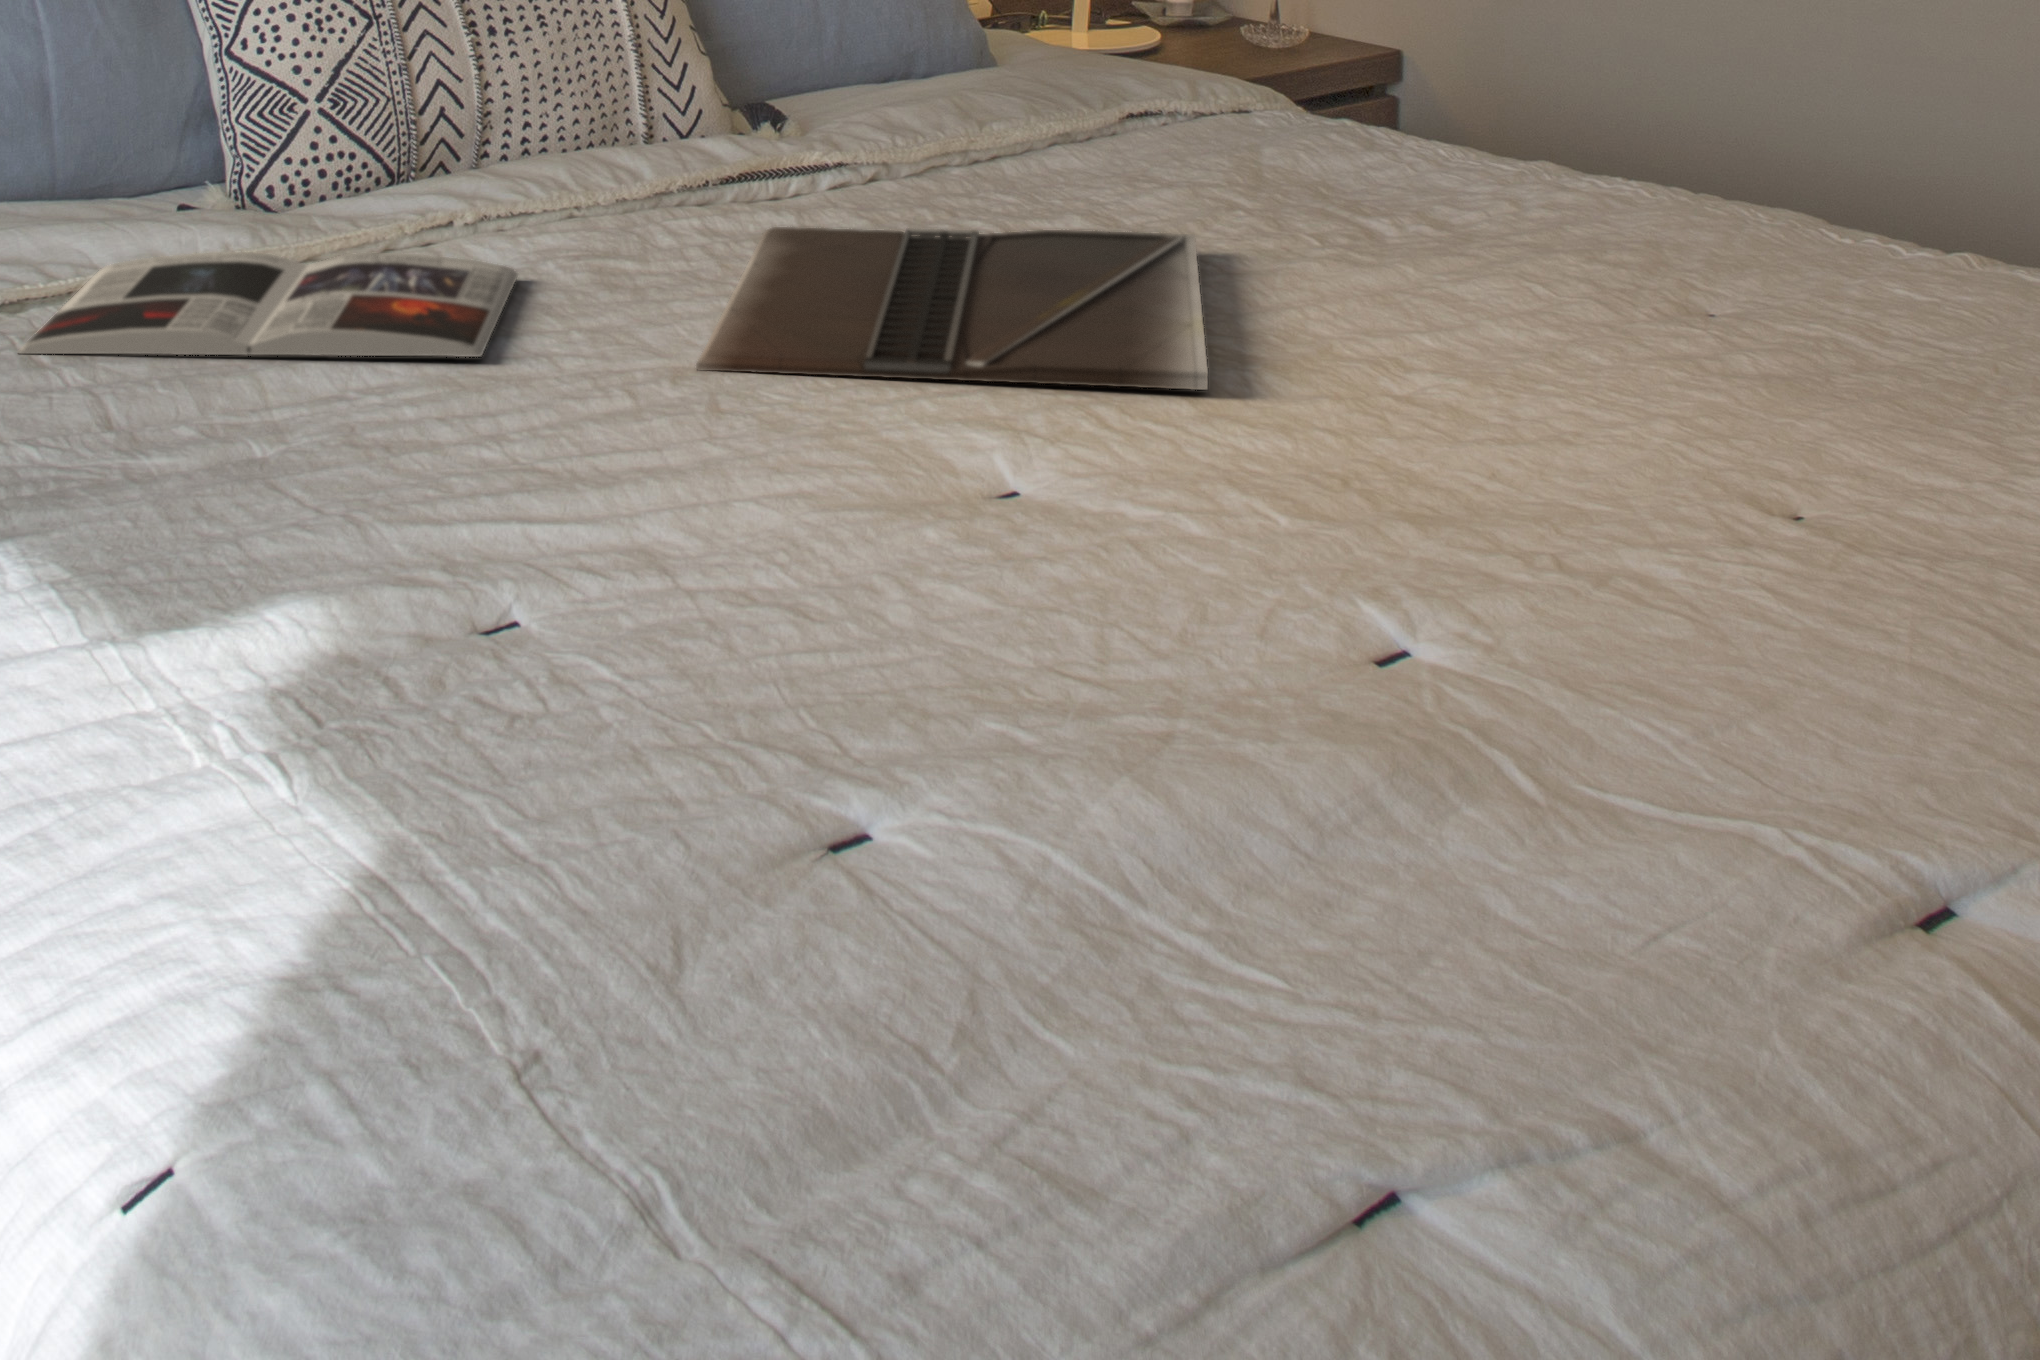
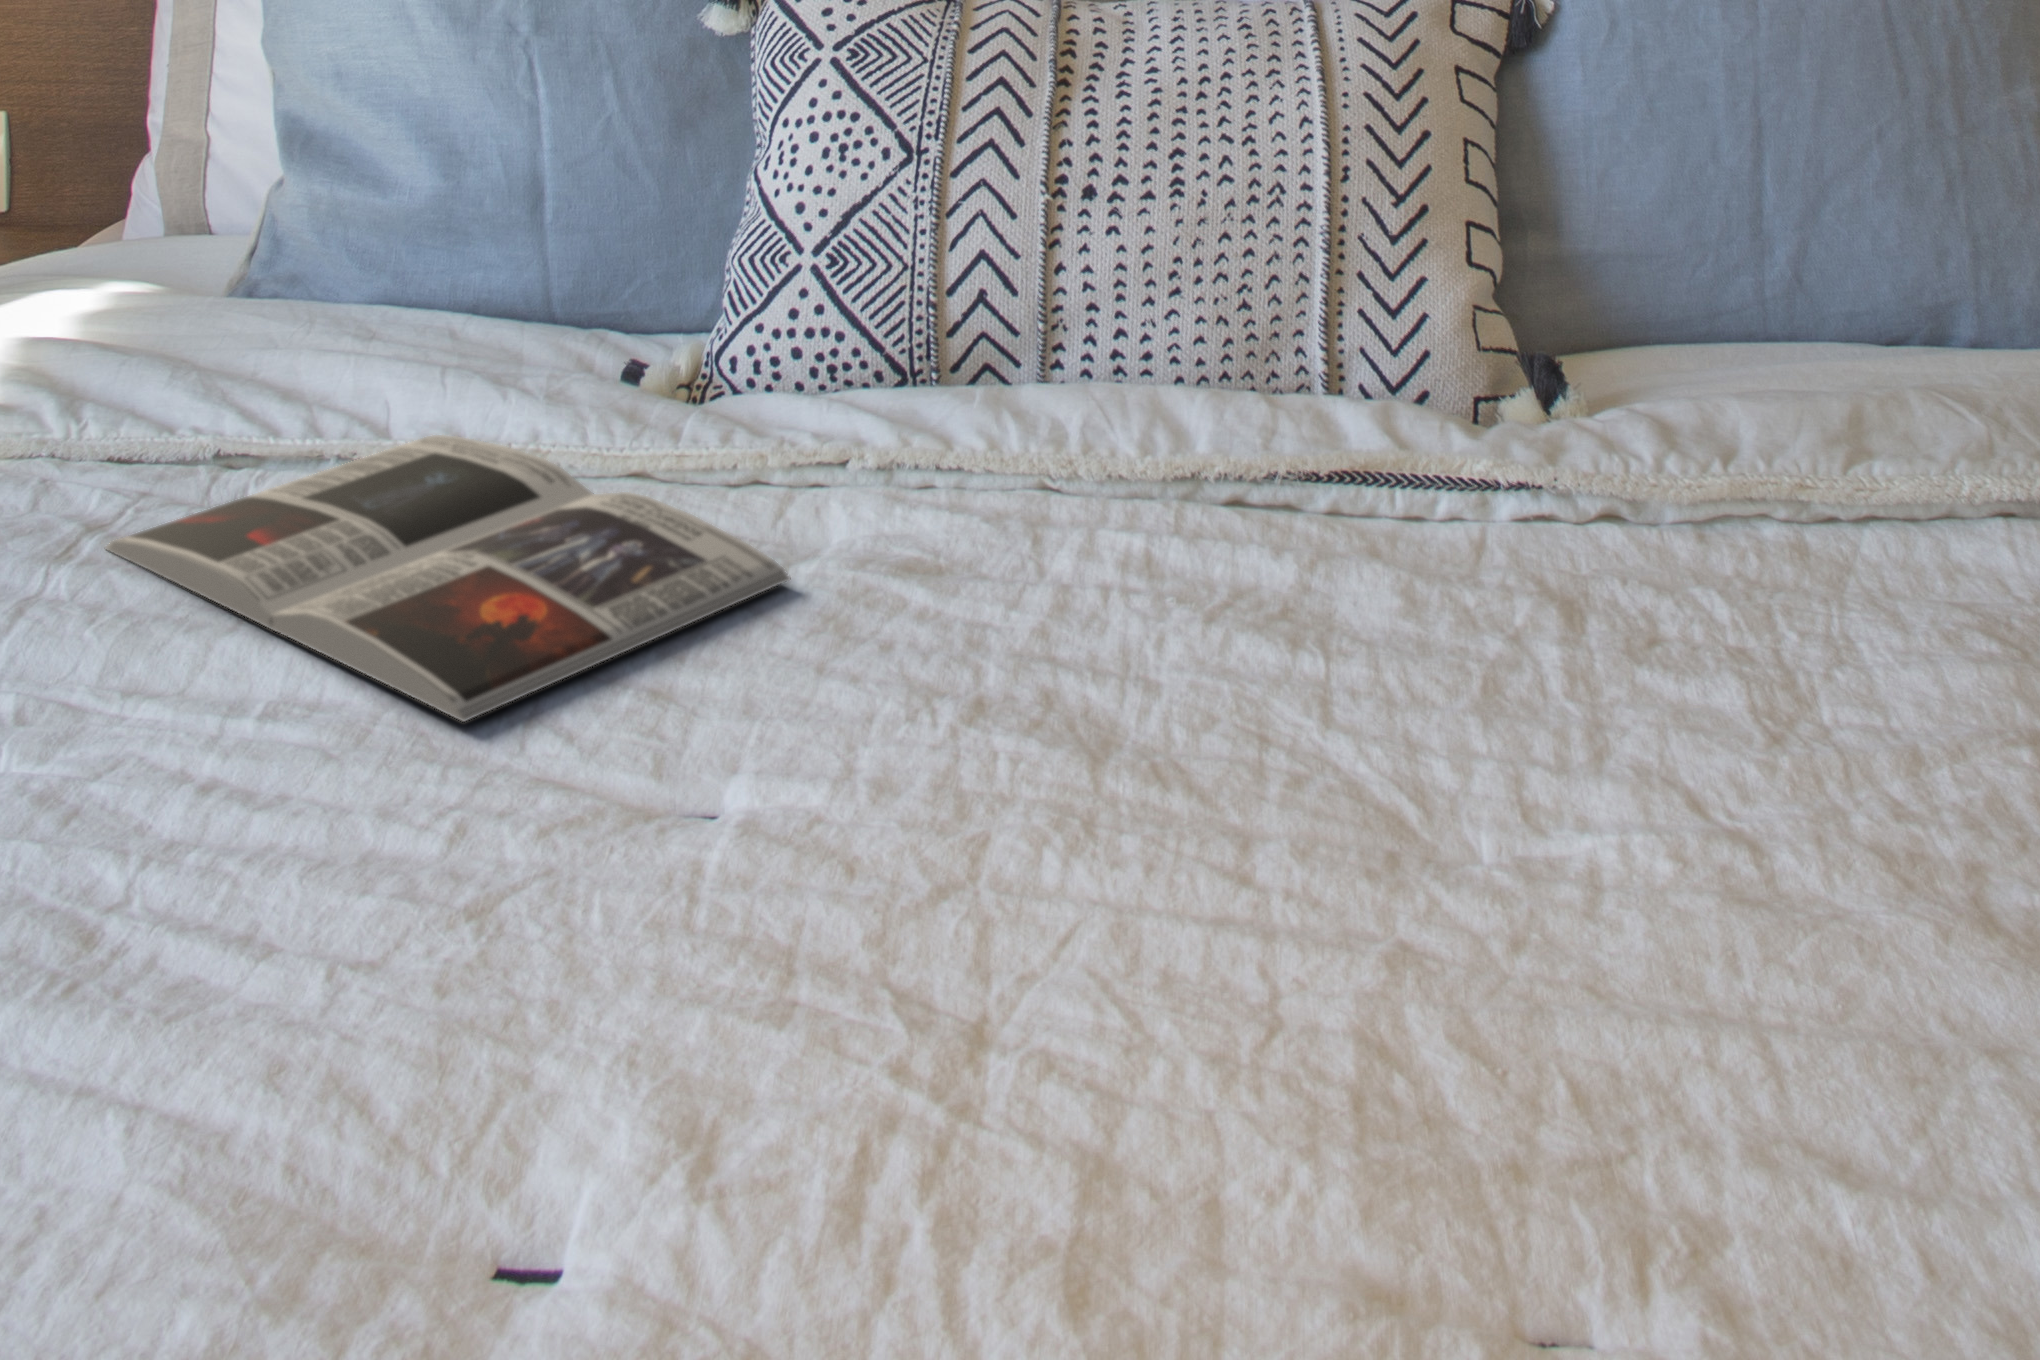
laptop: present [696,227,1208,390] -> none [669,584,1824,1212]

